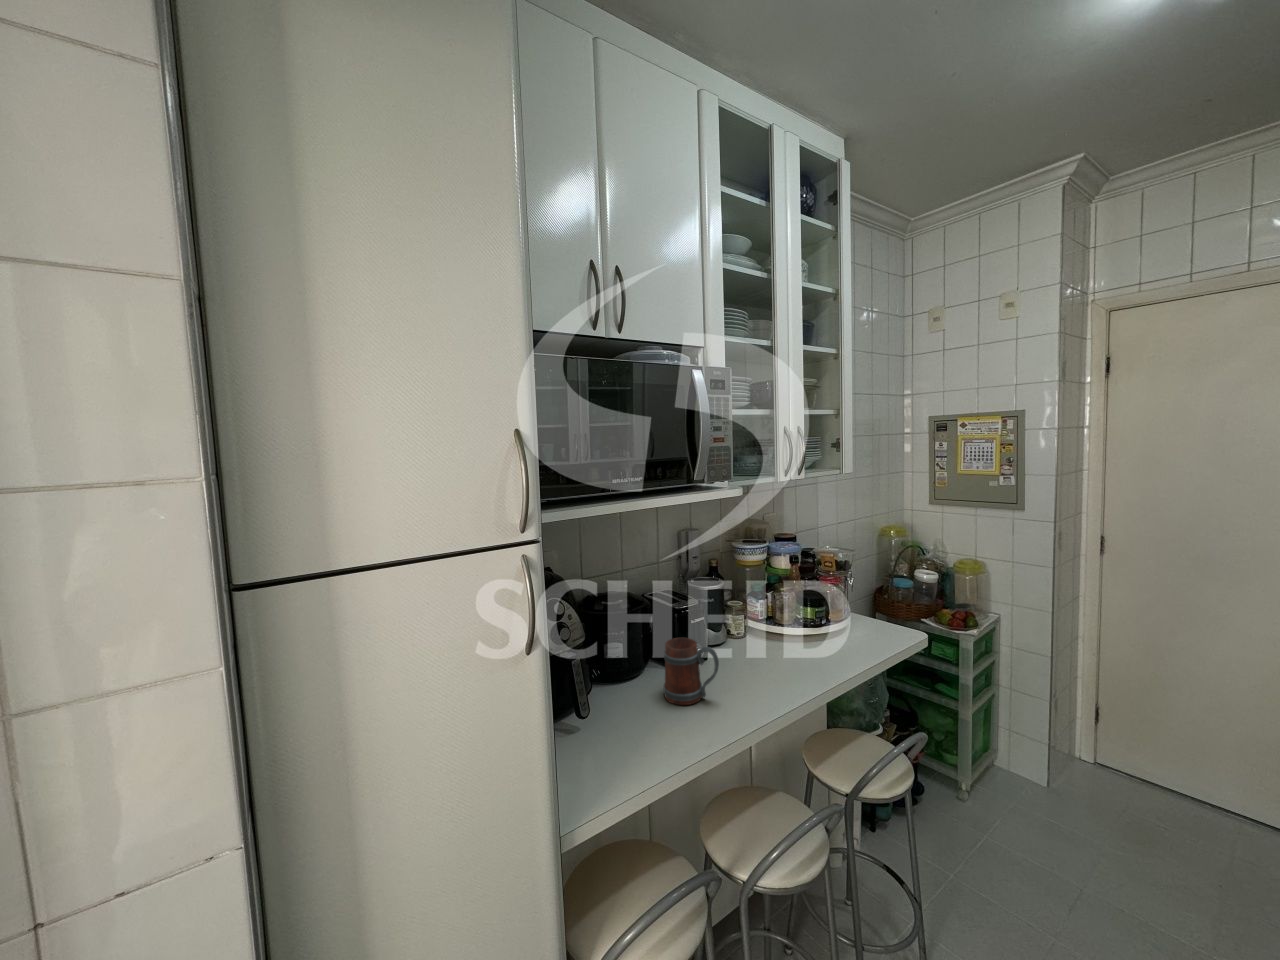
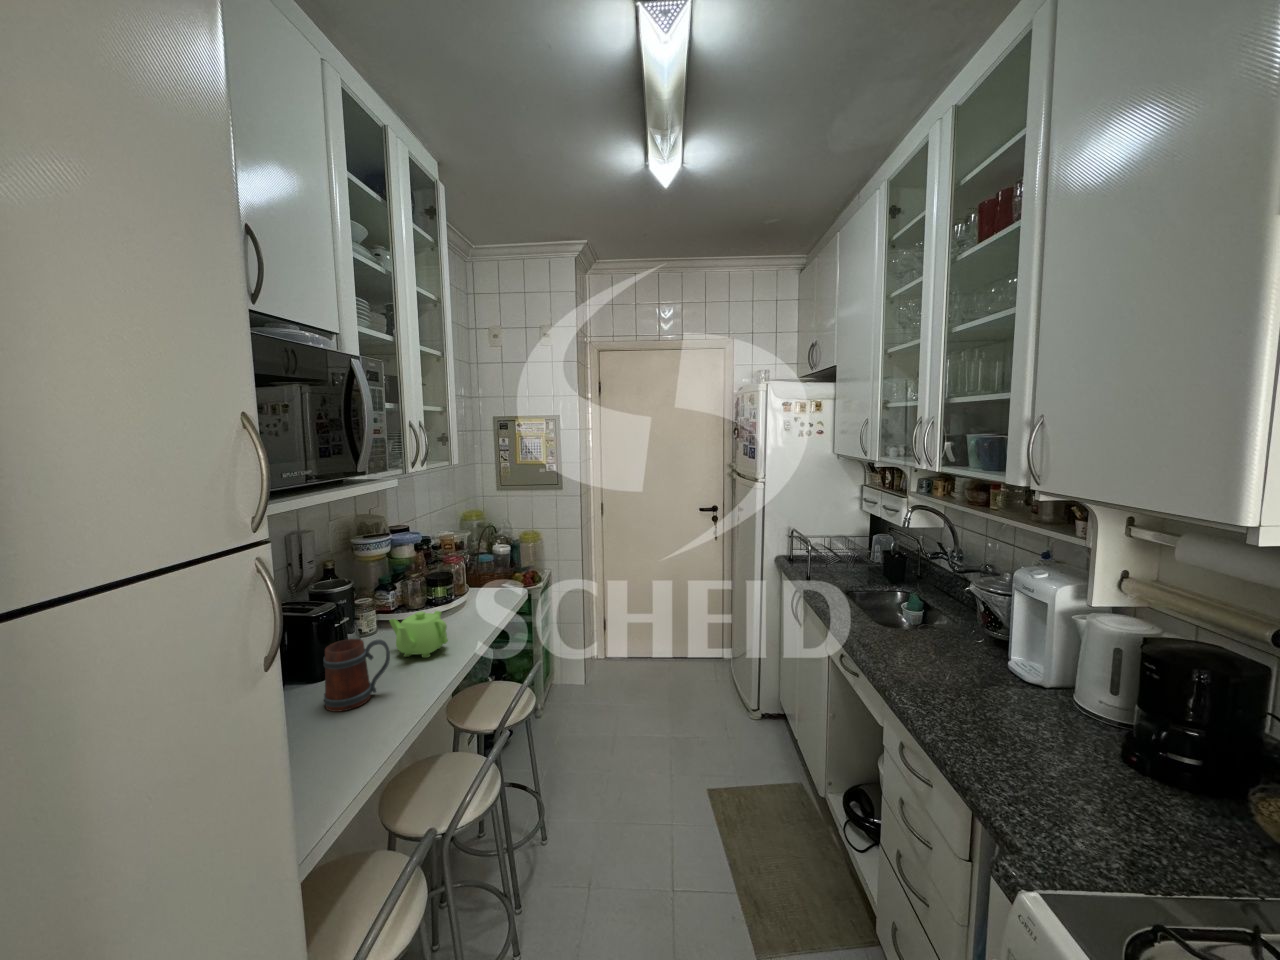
teapot: none [740,628,798,680] -> present [390,611,448,658]

